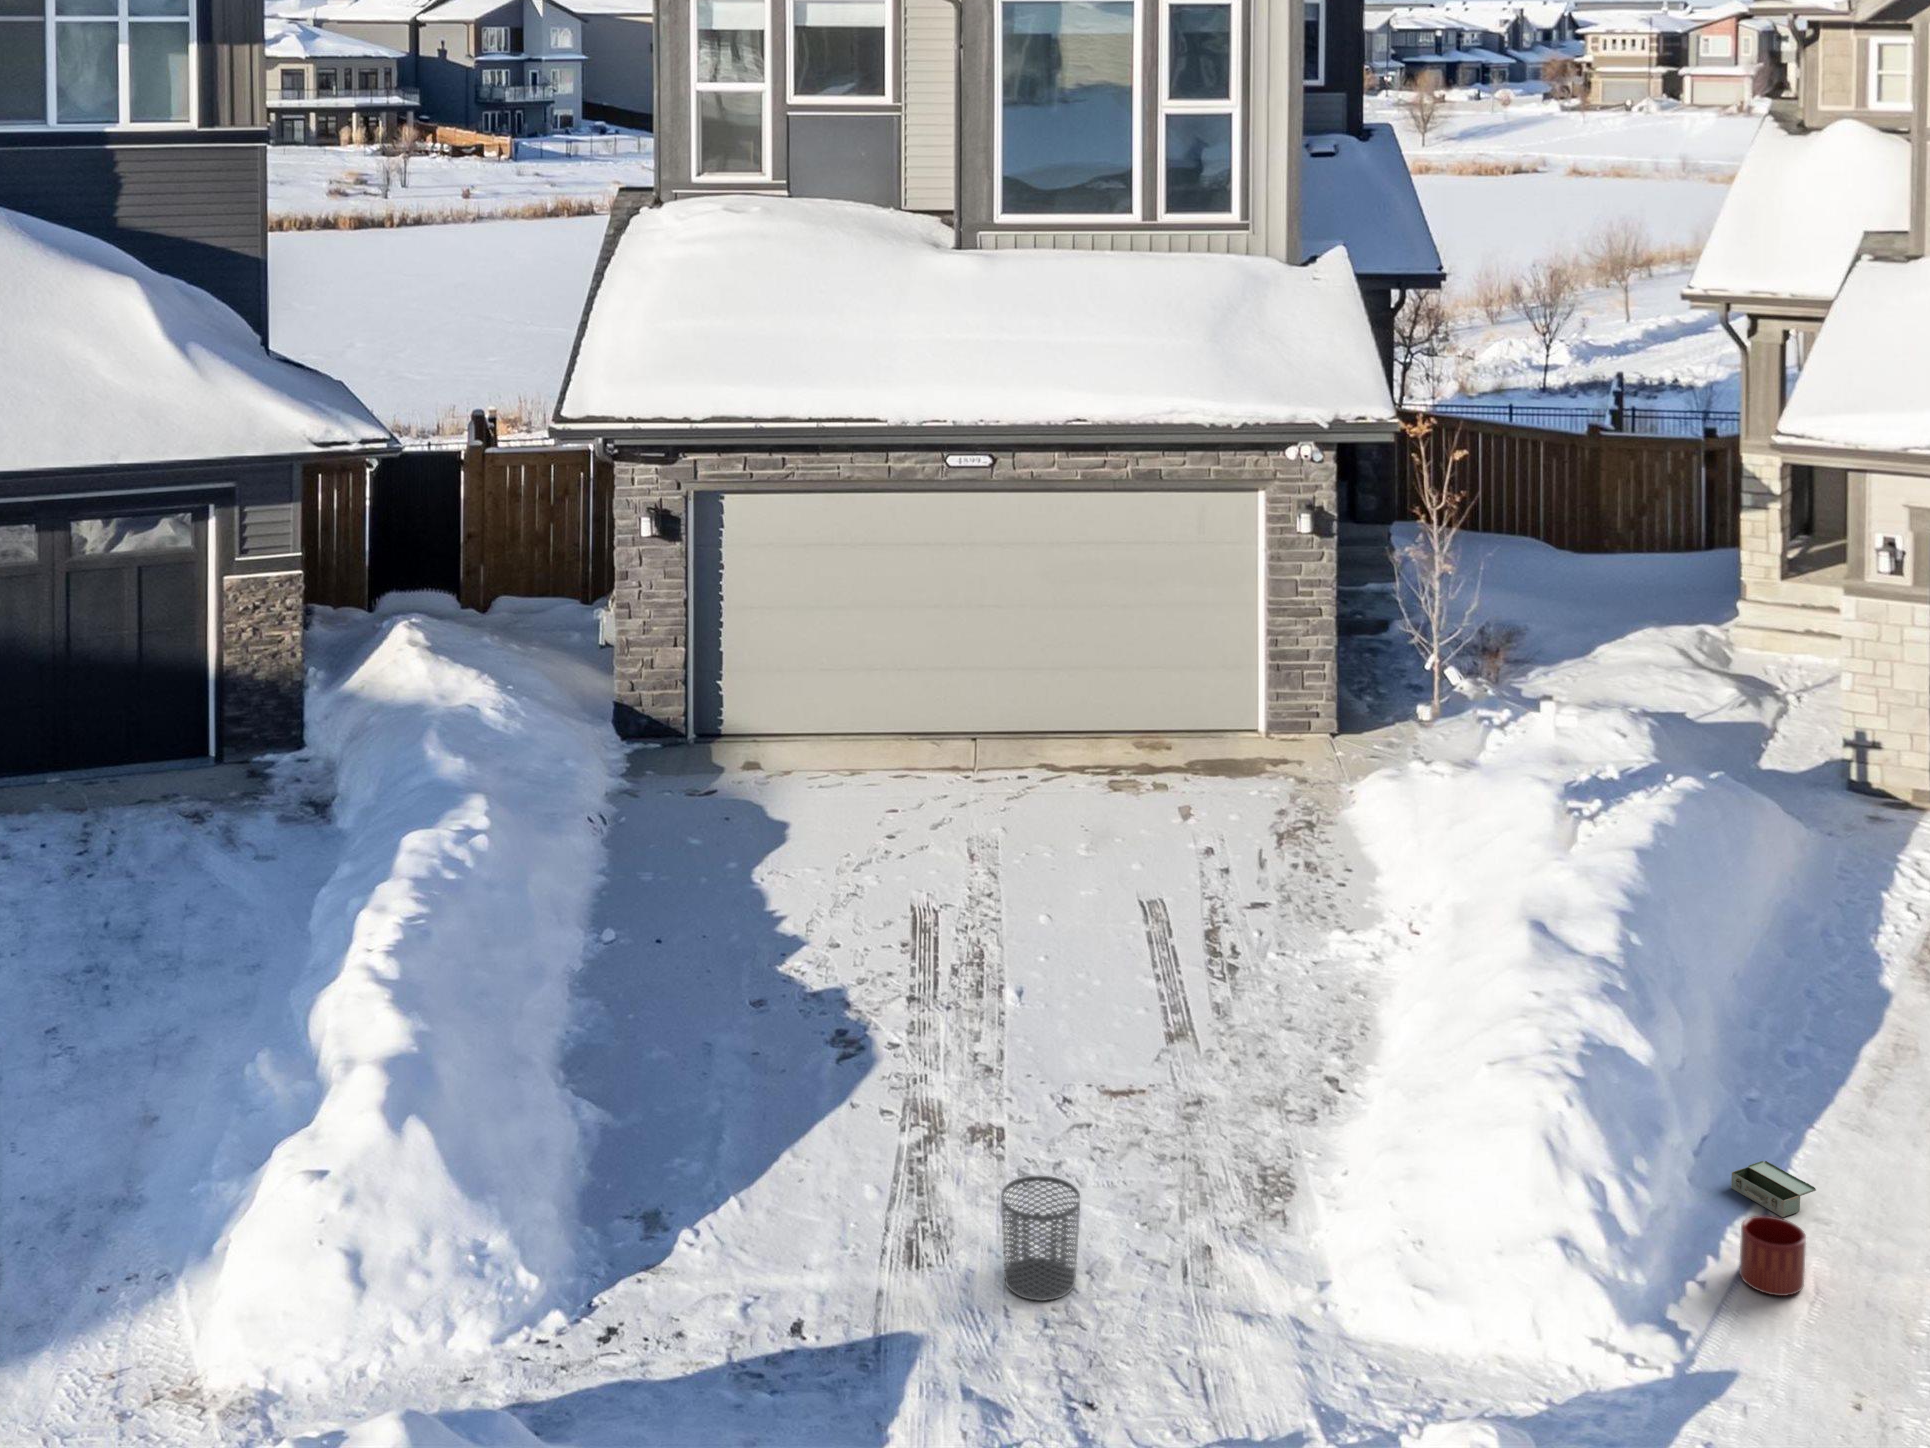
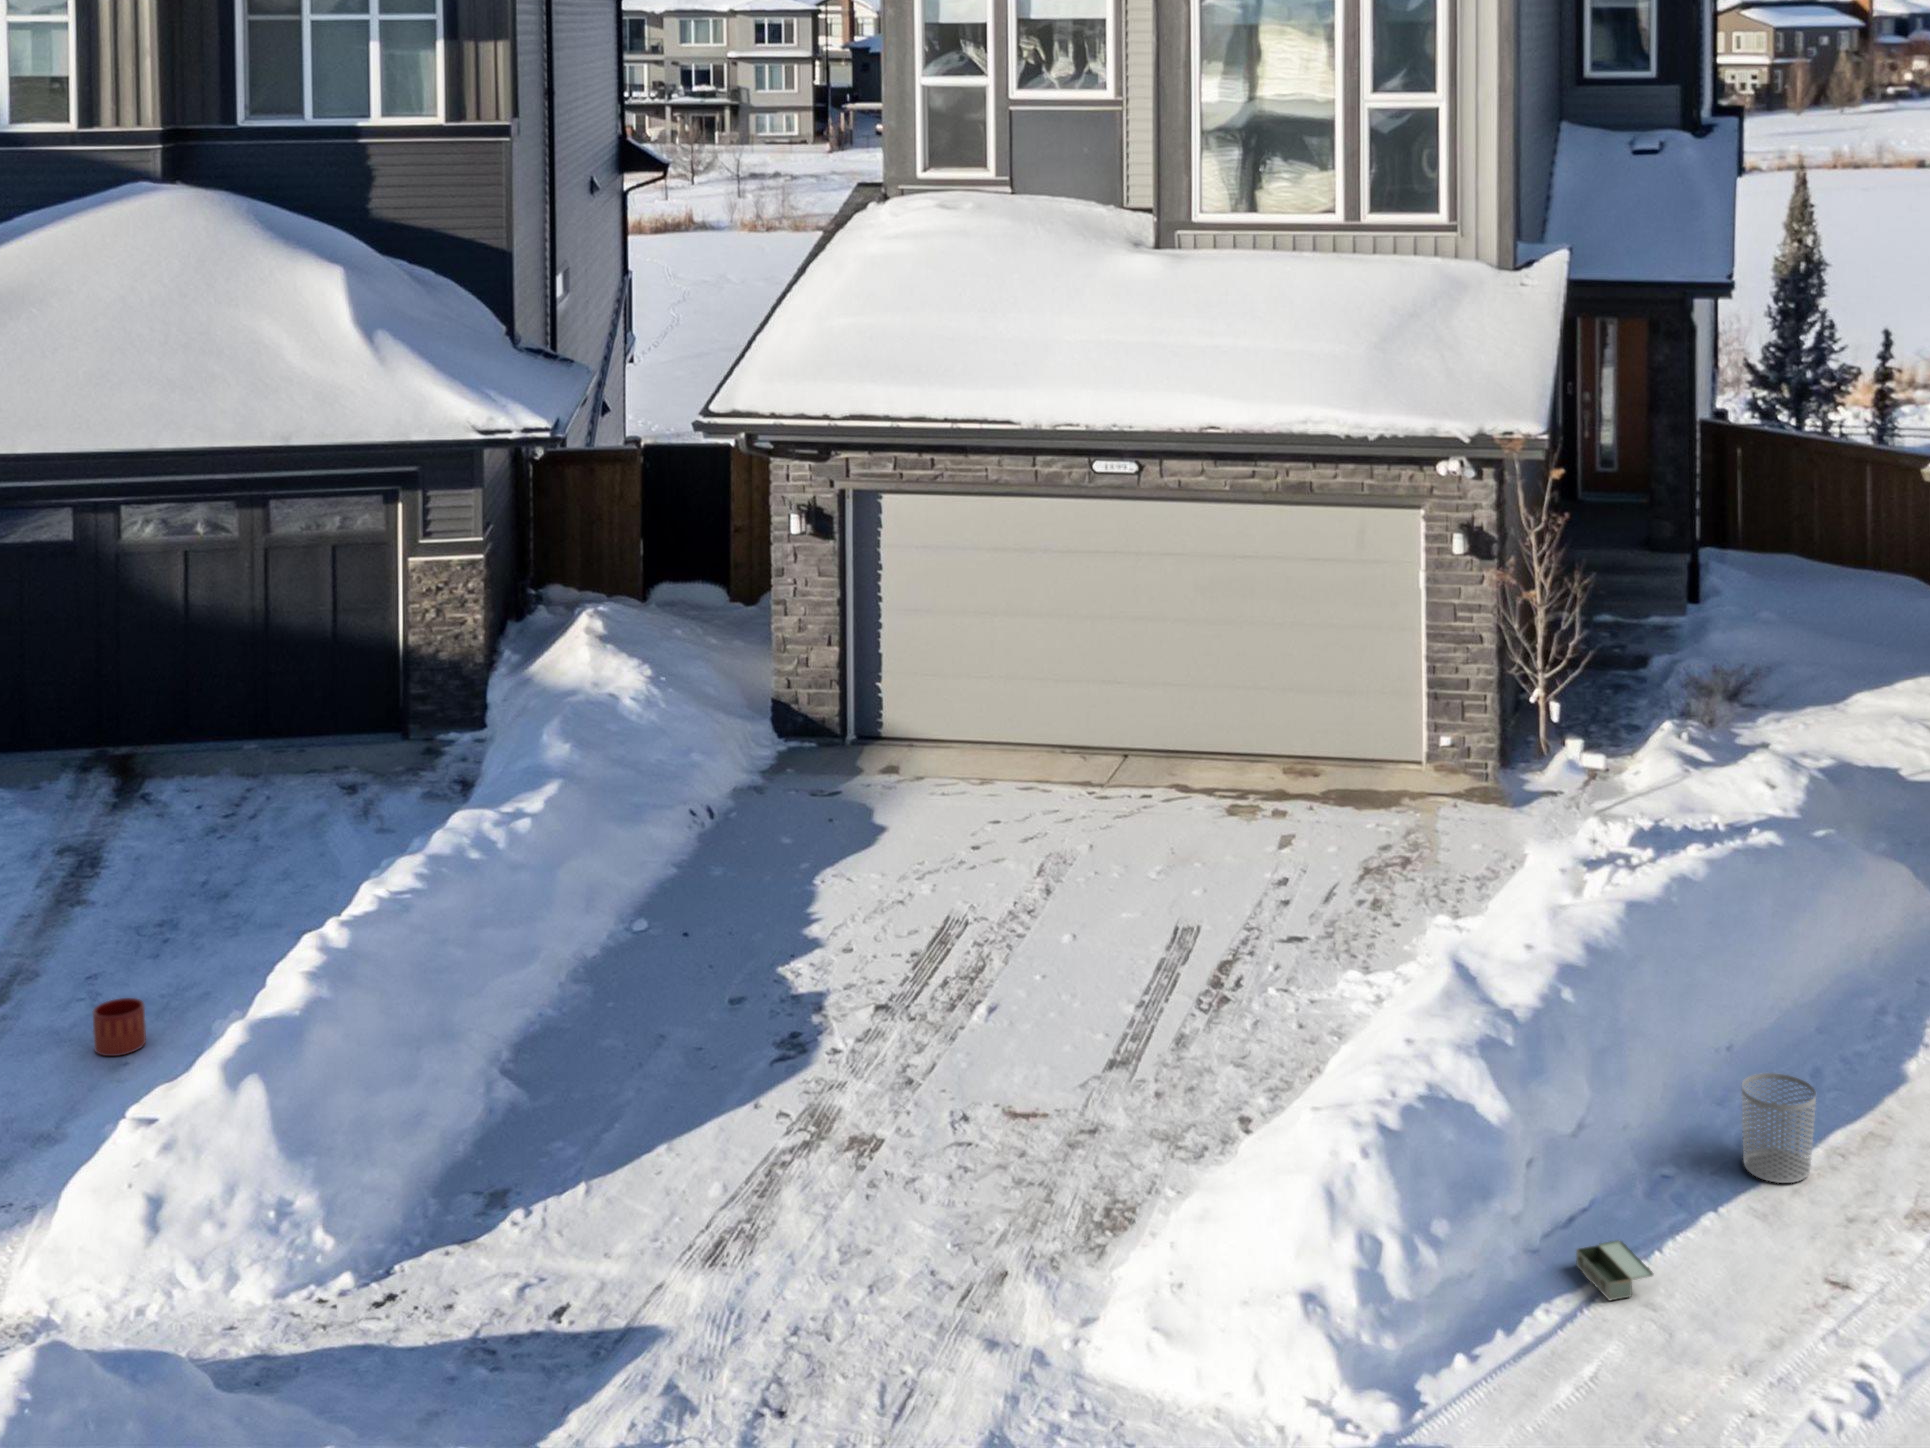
waste bin: present [1001,1176,1080,1301] -> present [1742,1073,1816,1183]
planter: present [1739,1216,1806,1296] -> present [93,998,146,1056]

